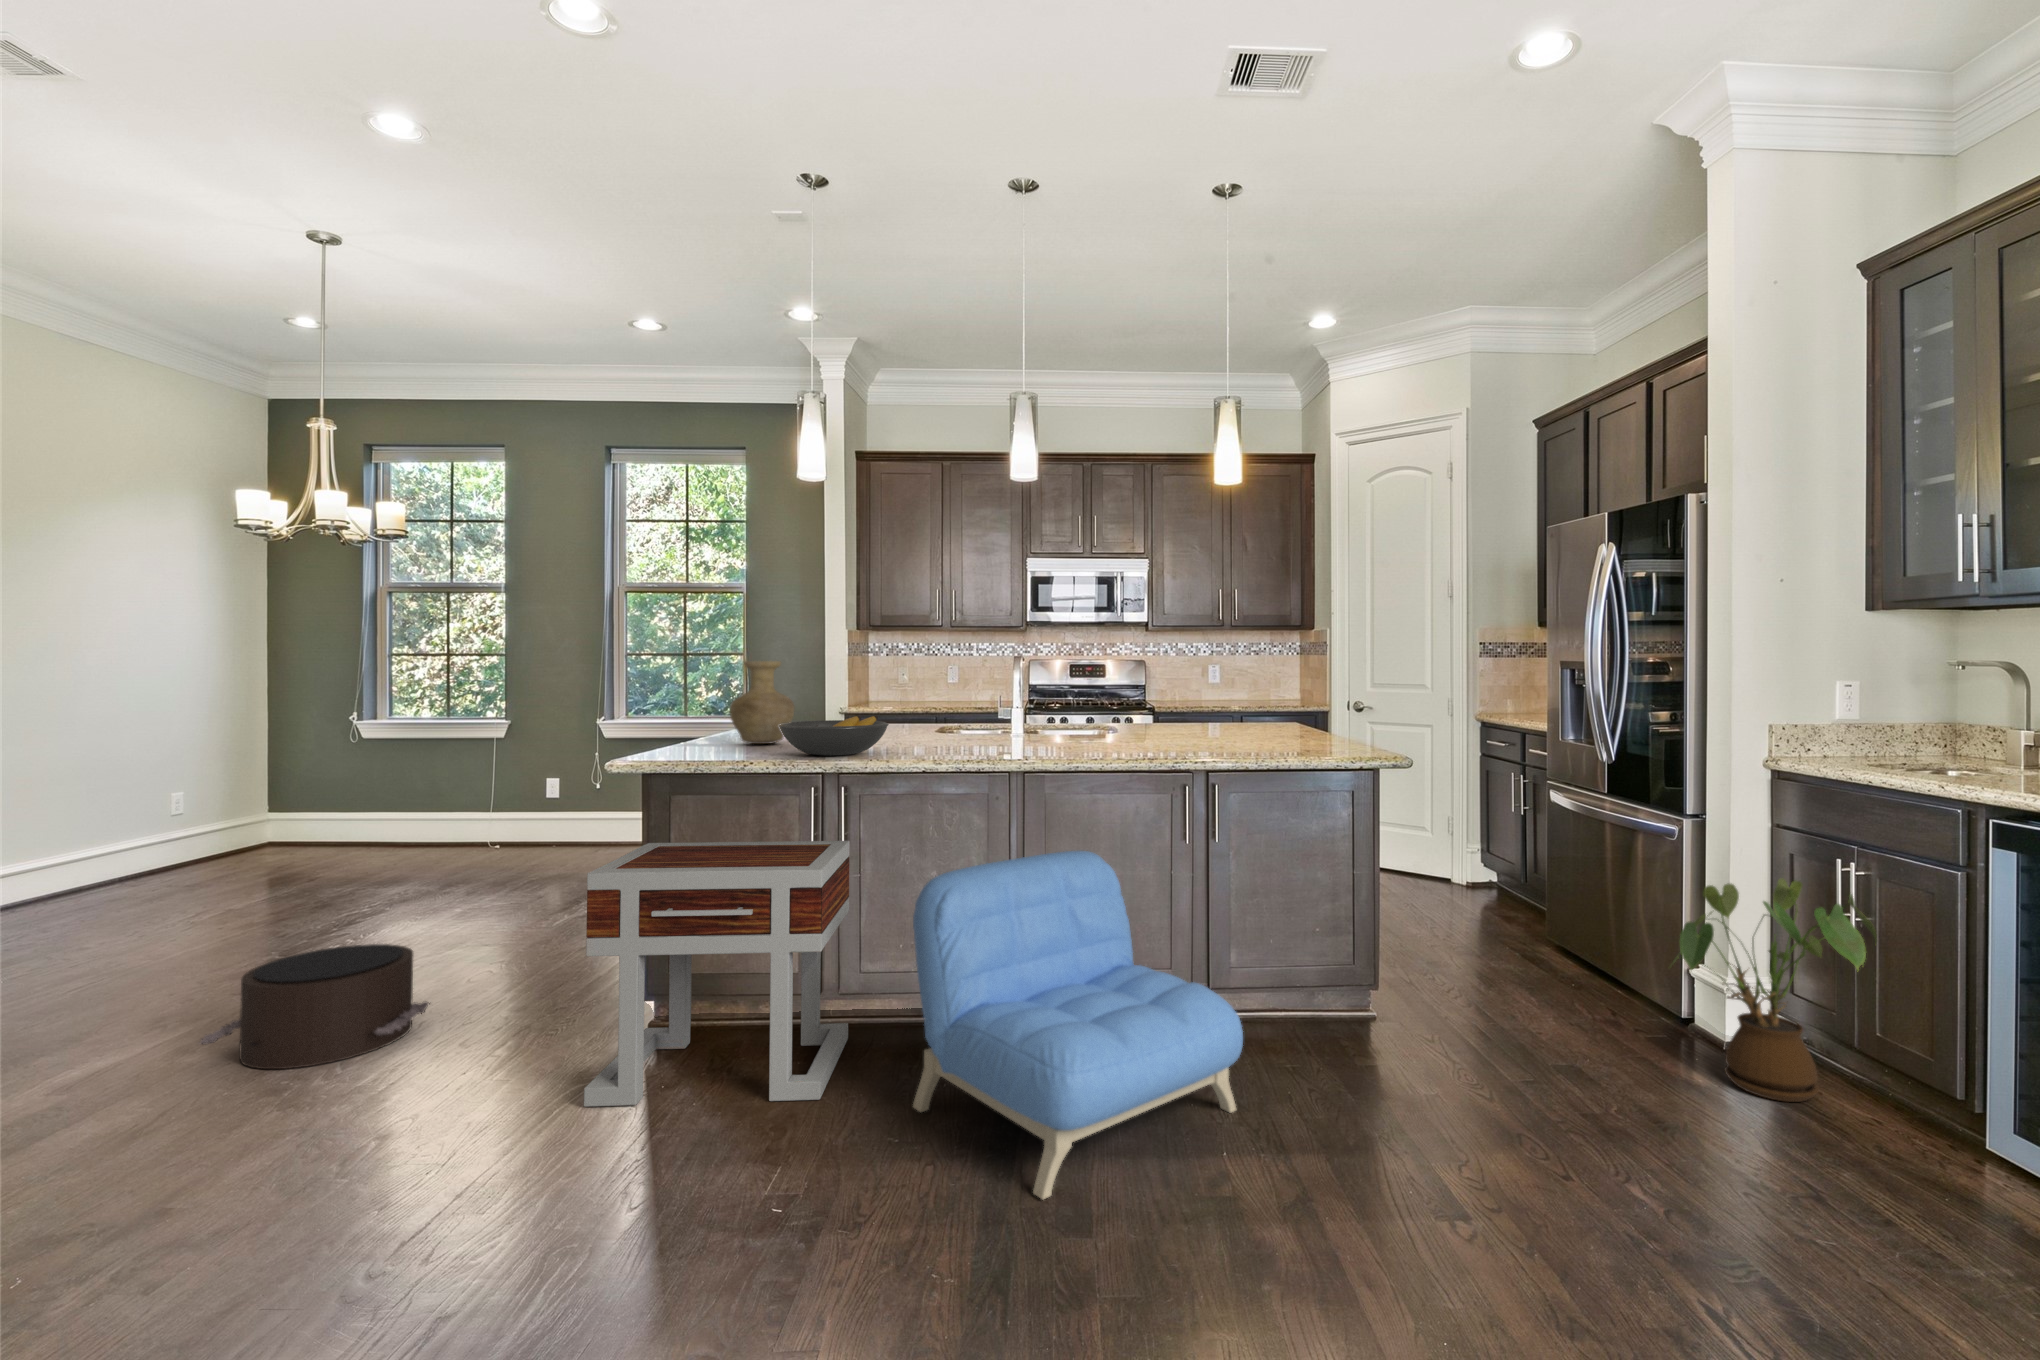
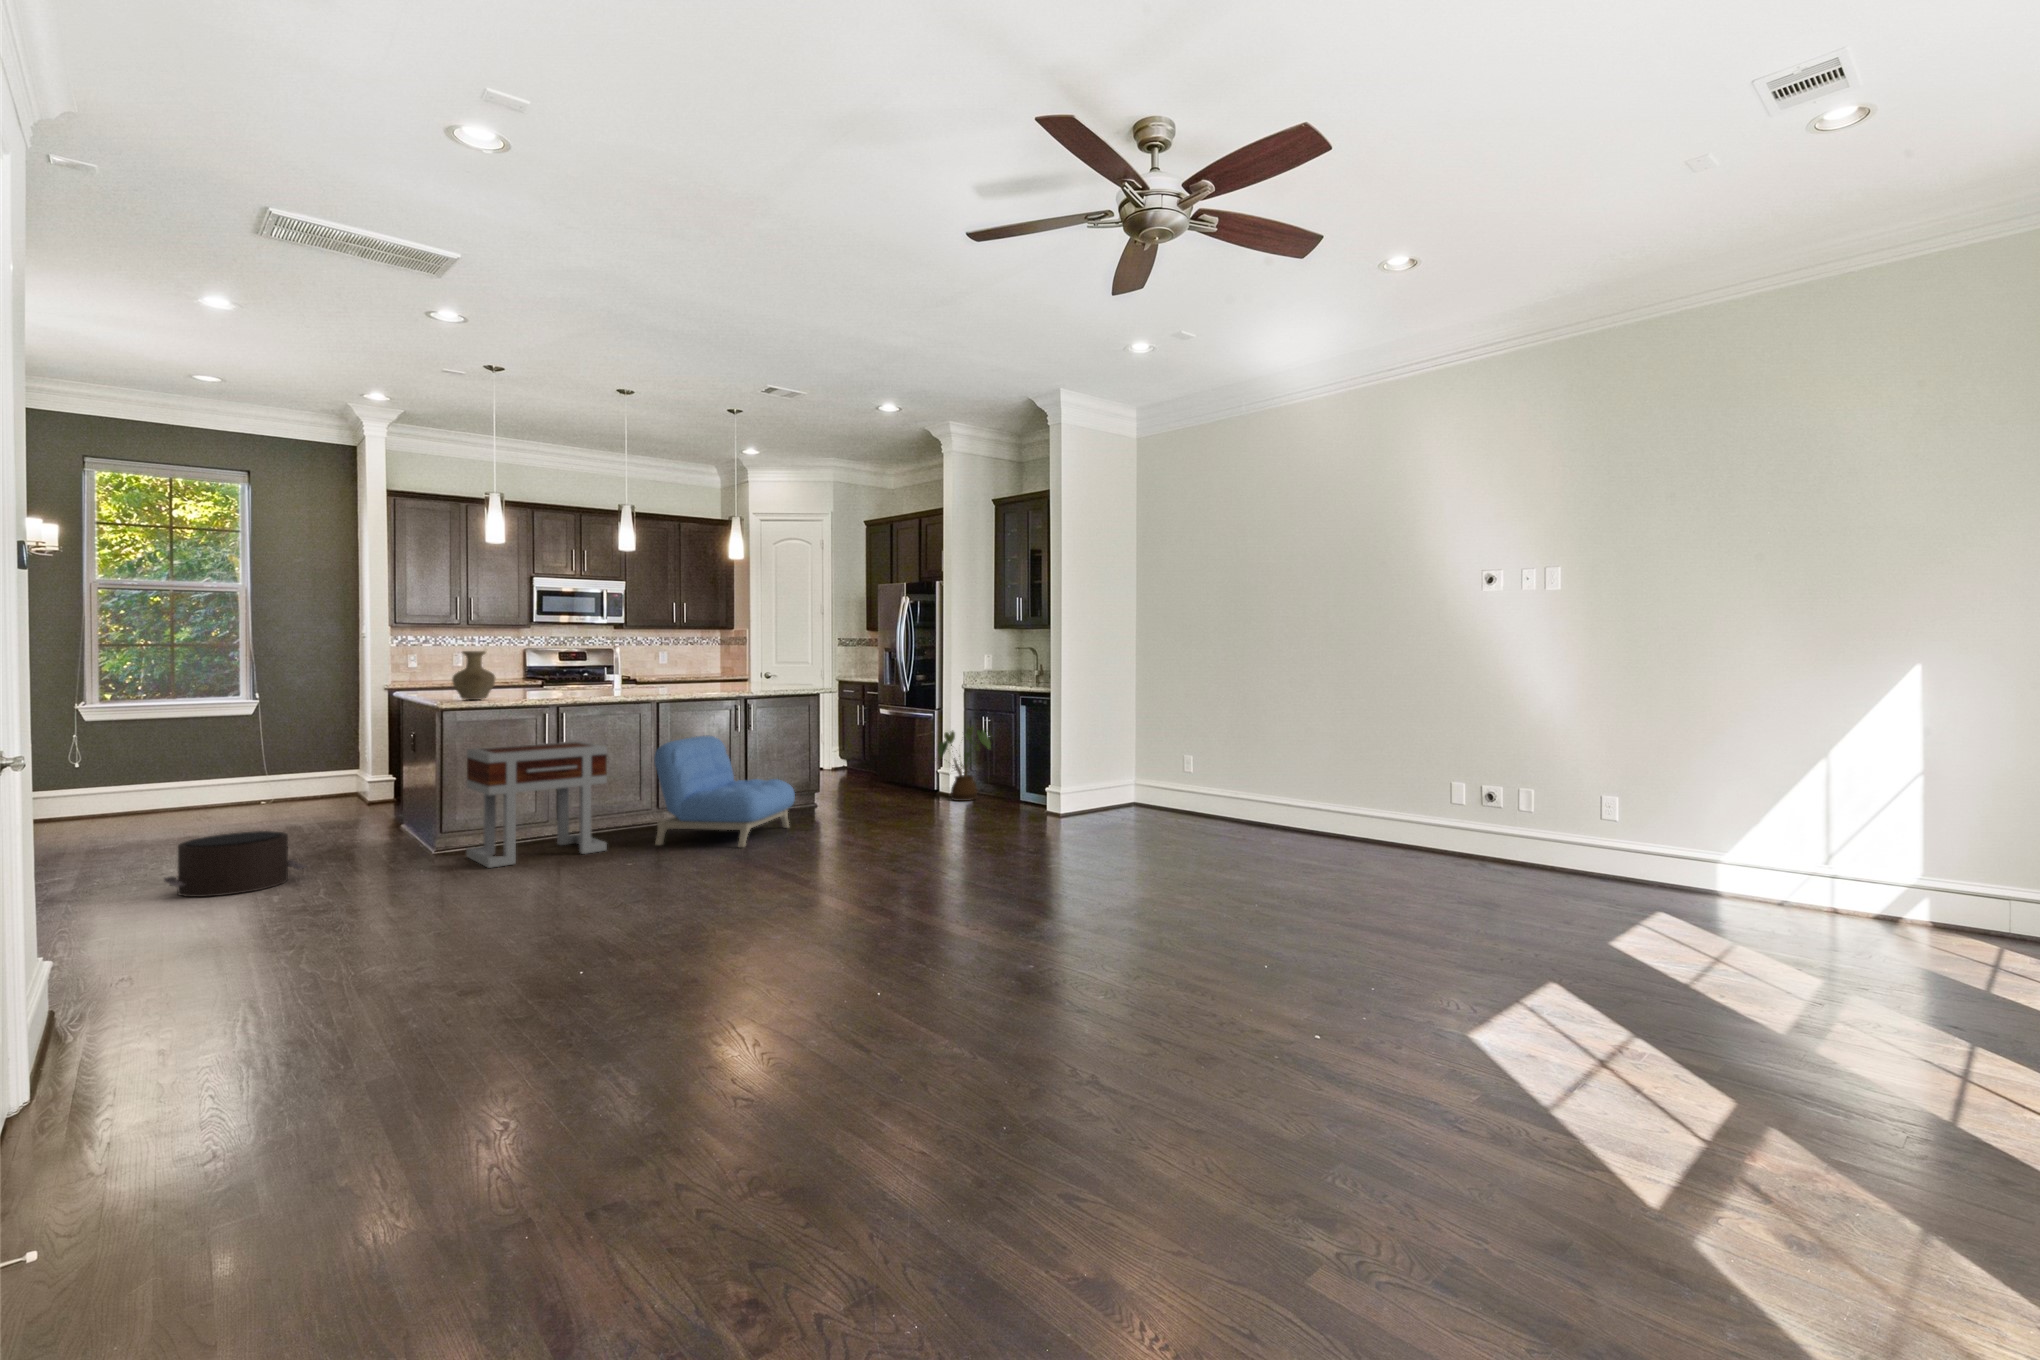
fruit bowl: present [779,716,889,756] -> none [520,679,585,701]

